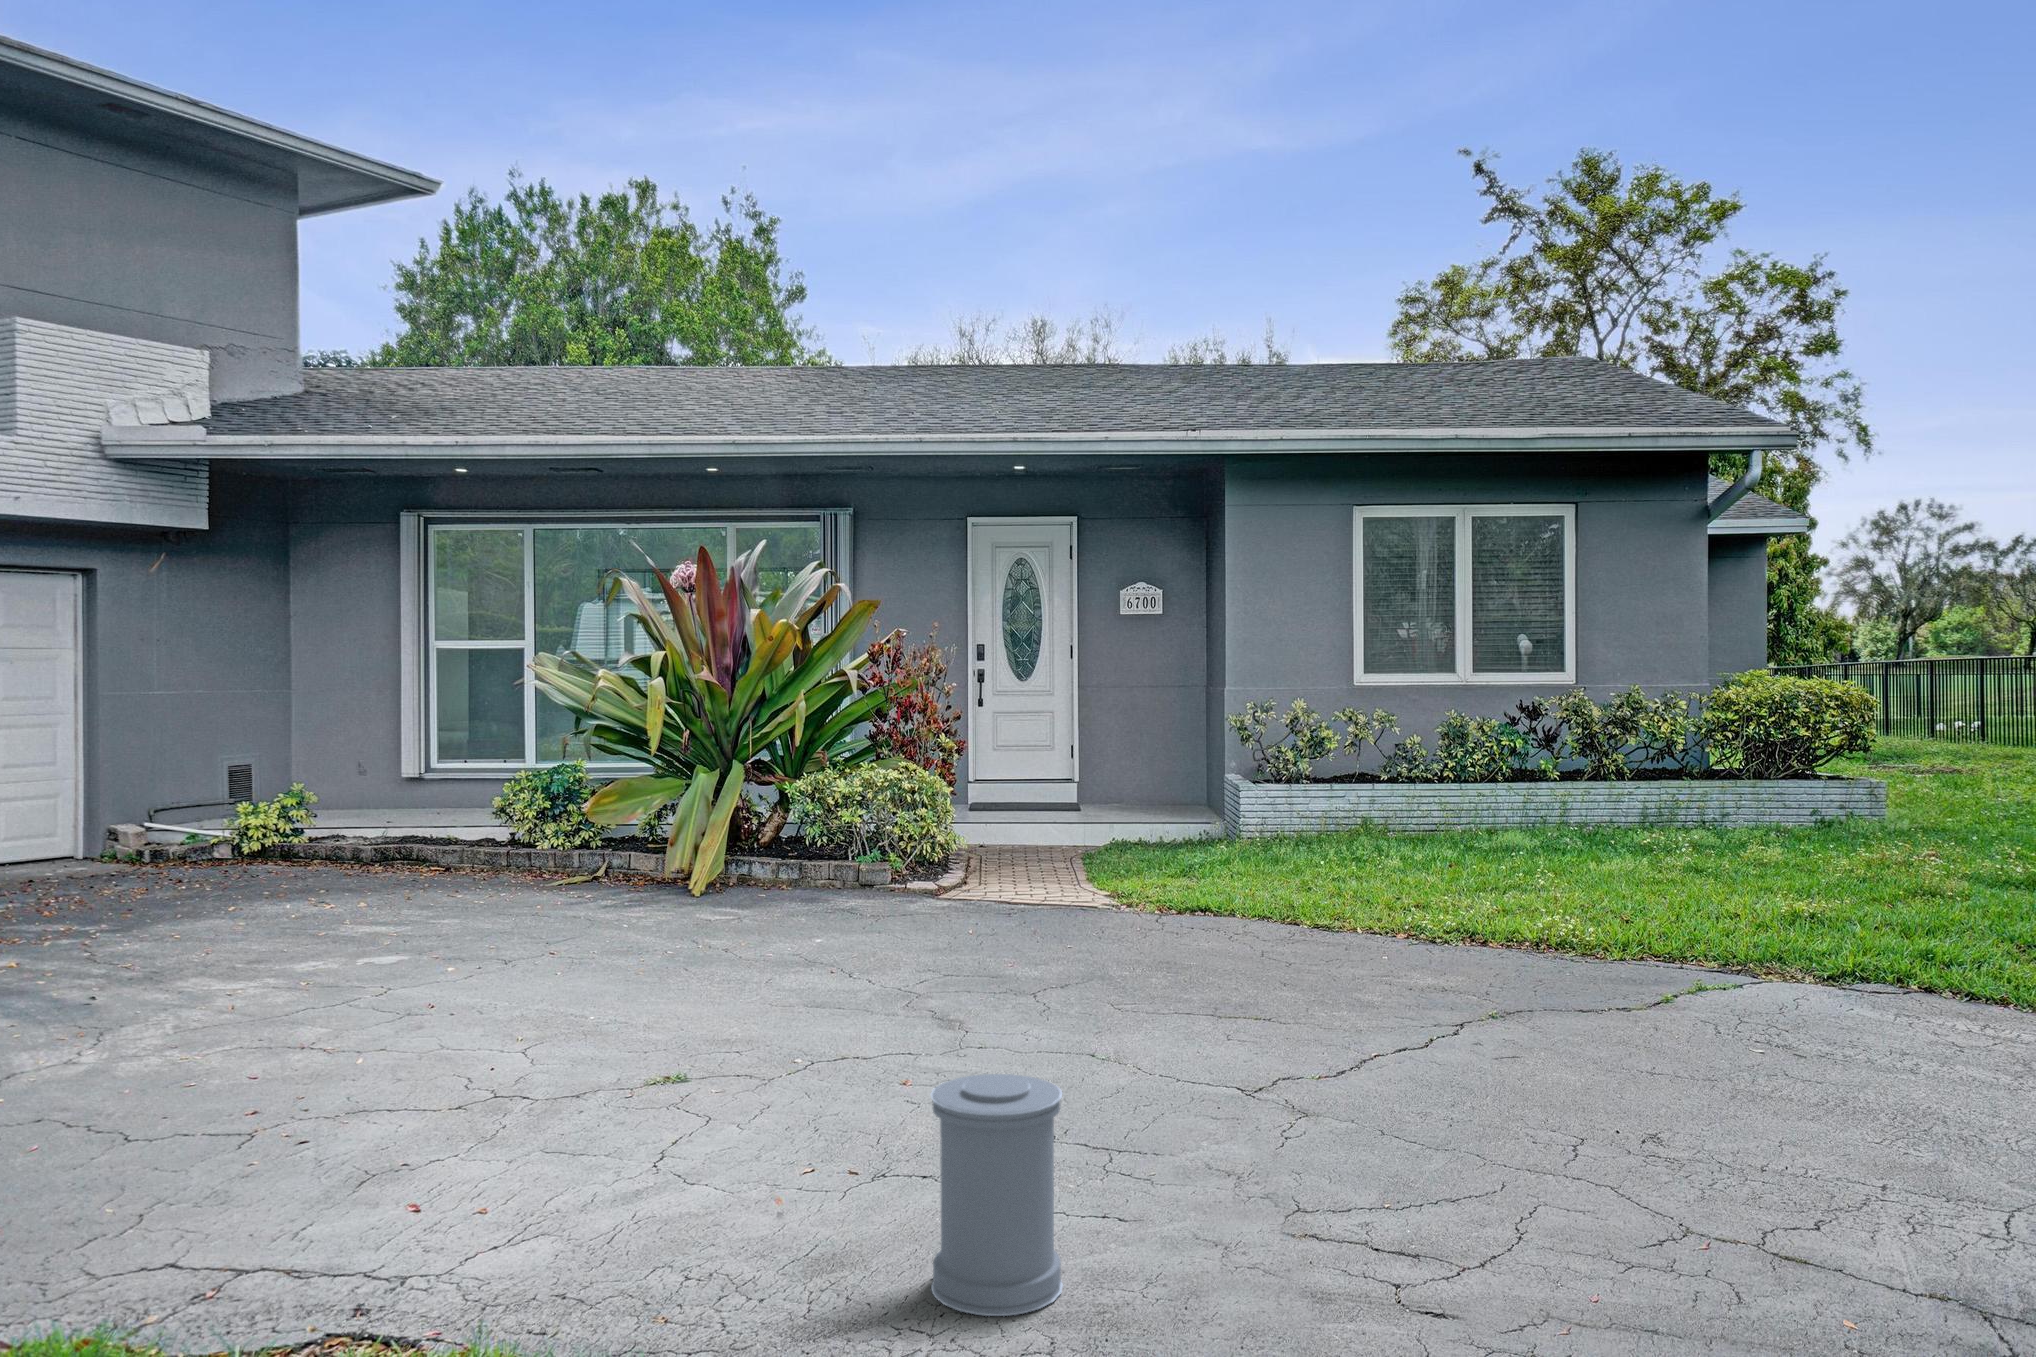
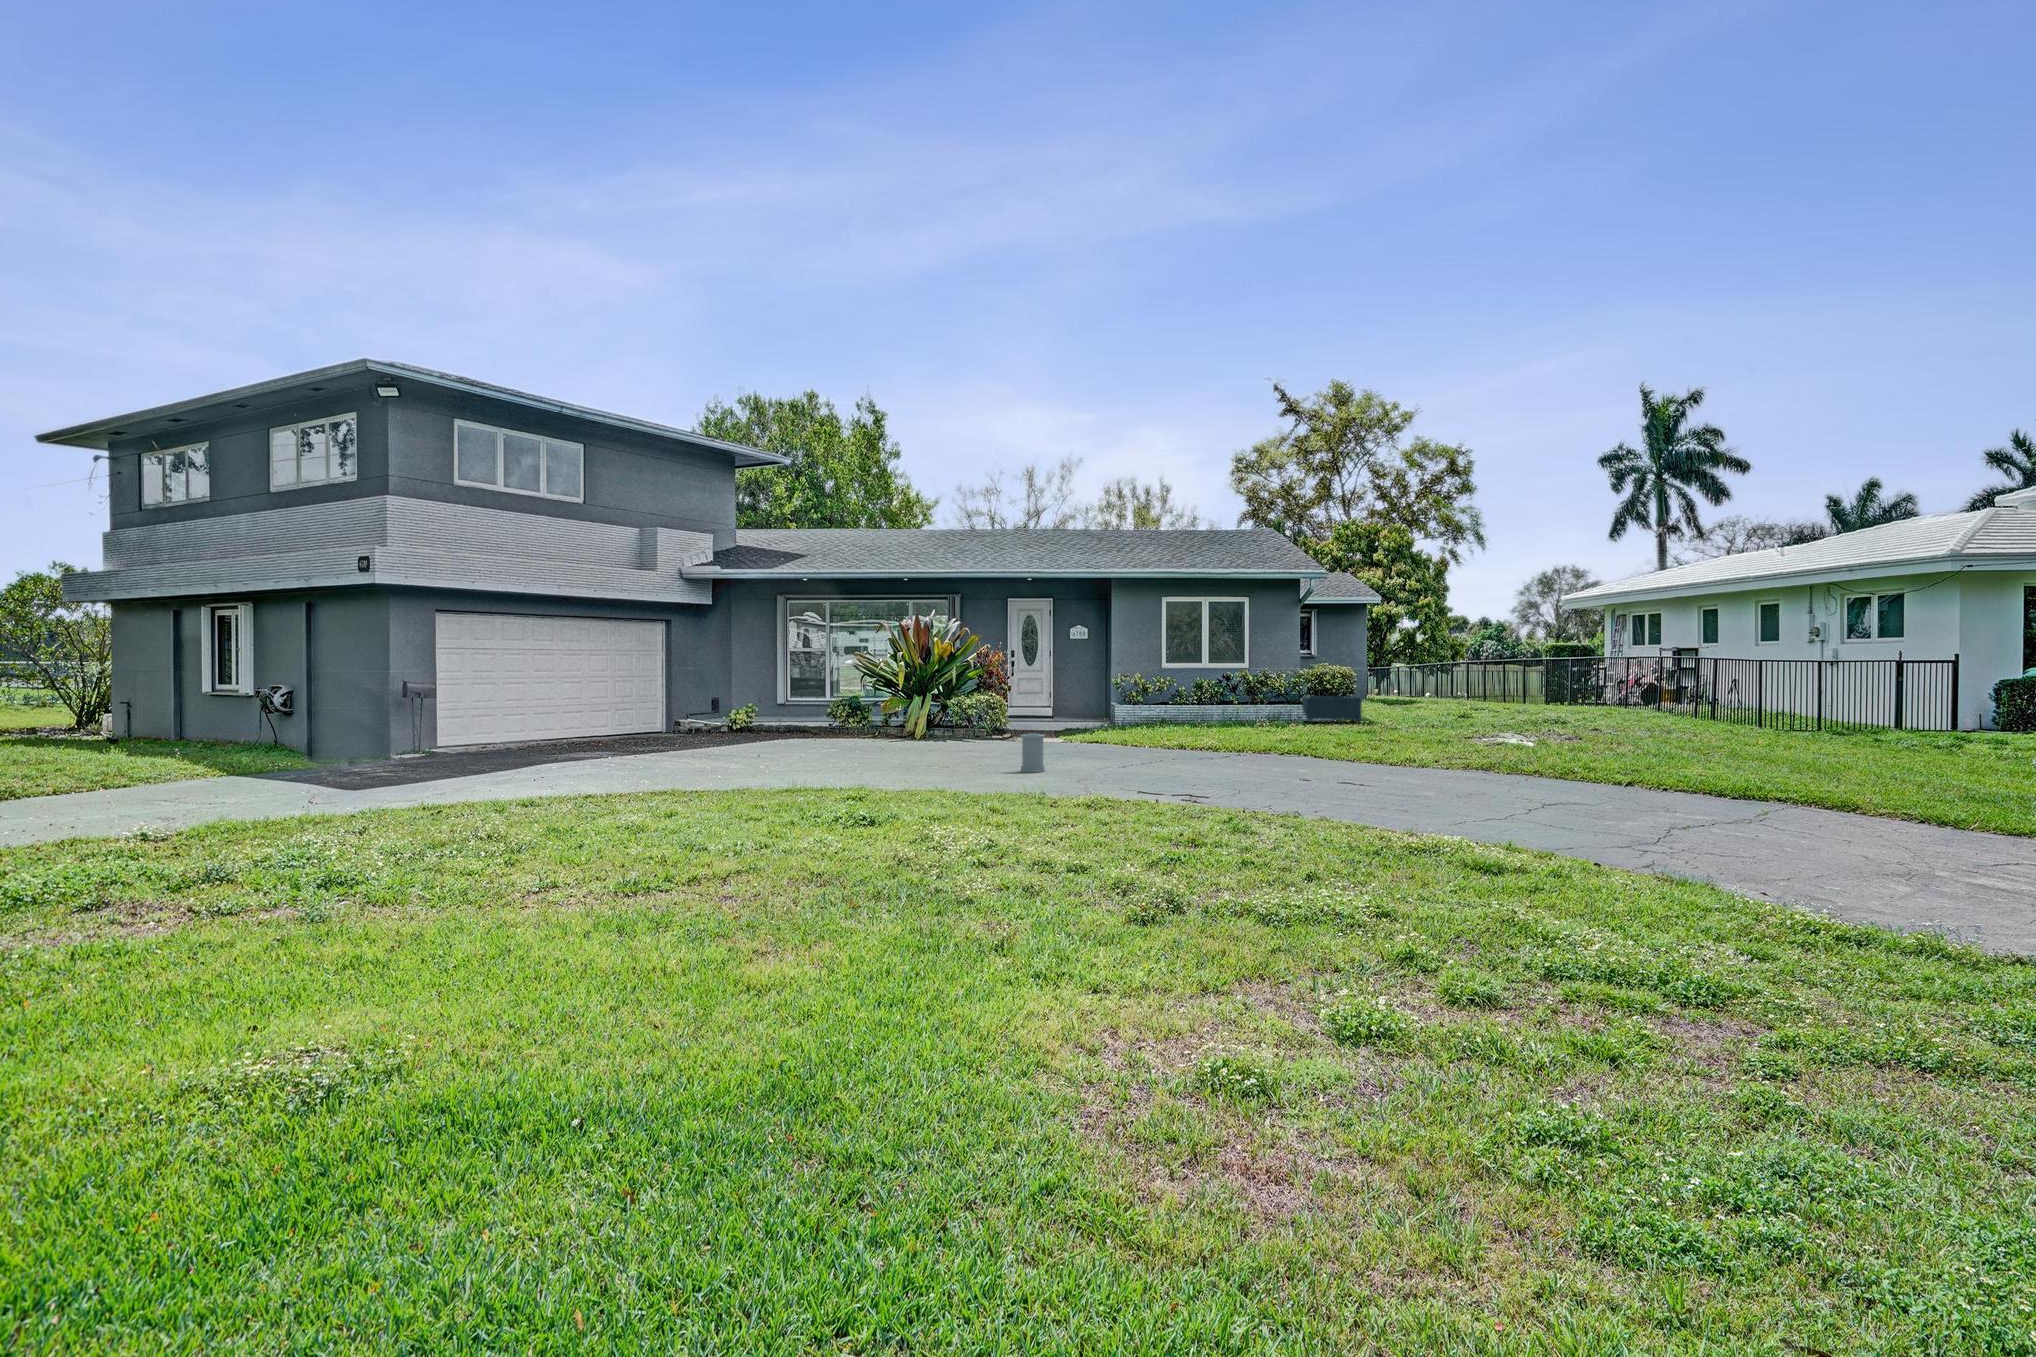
bench: none [1725,759,1898,831] -> present [1302,696,1362,723]

